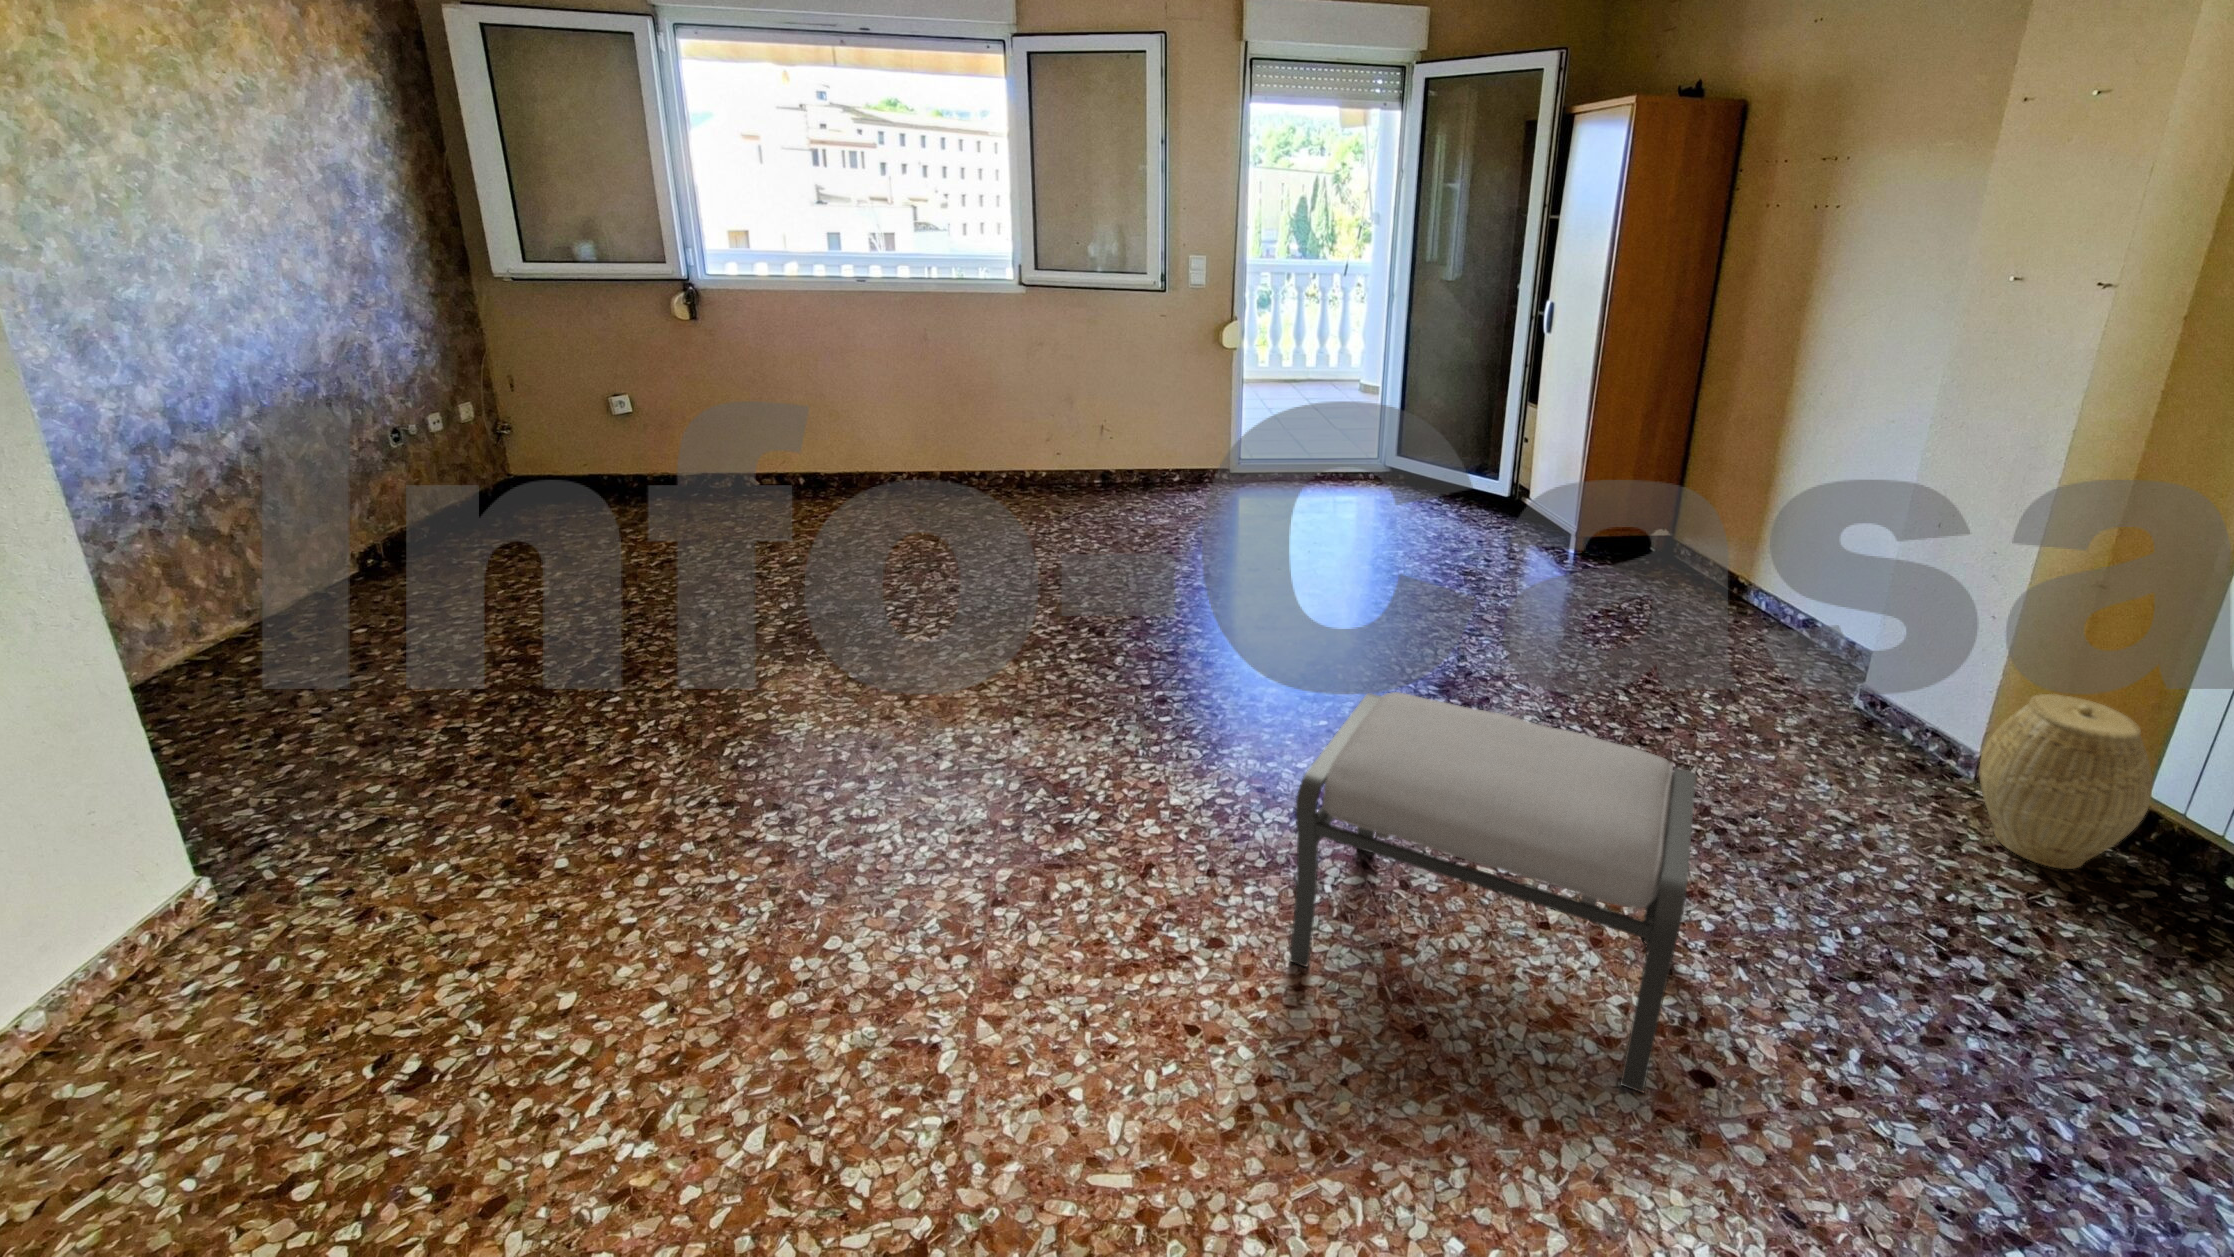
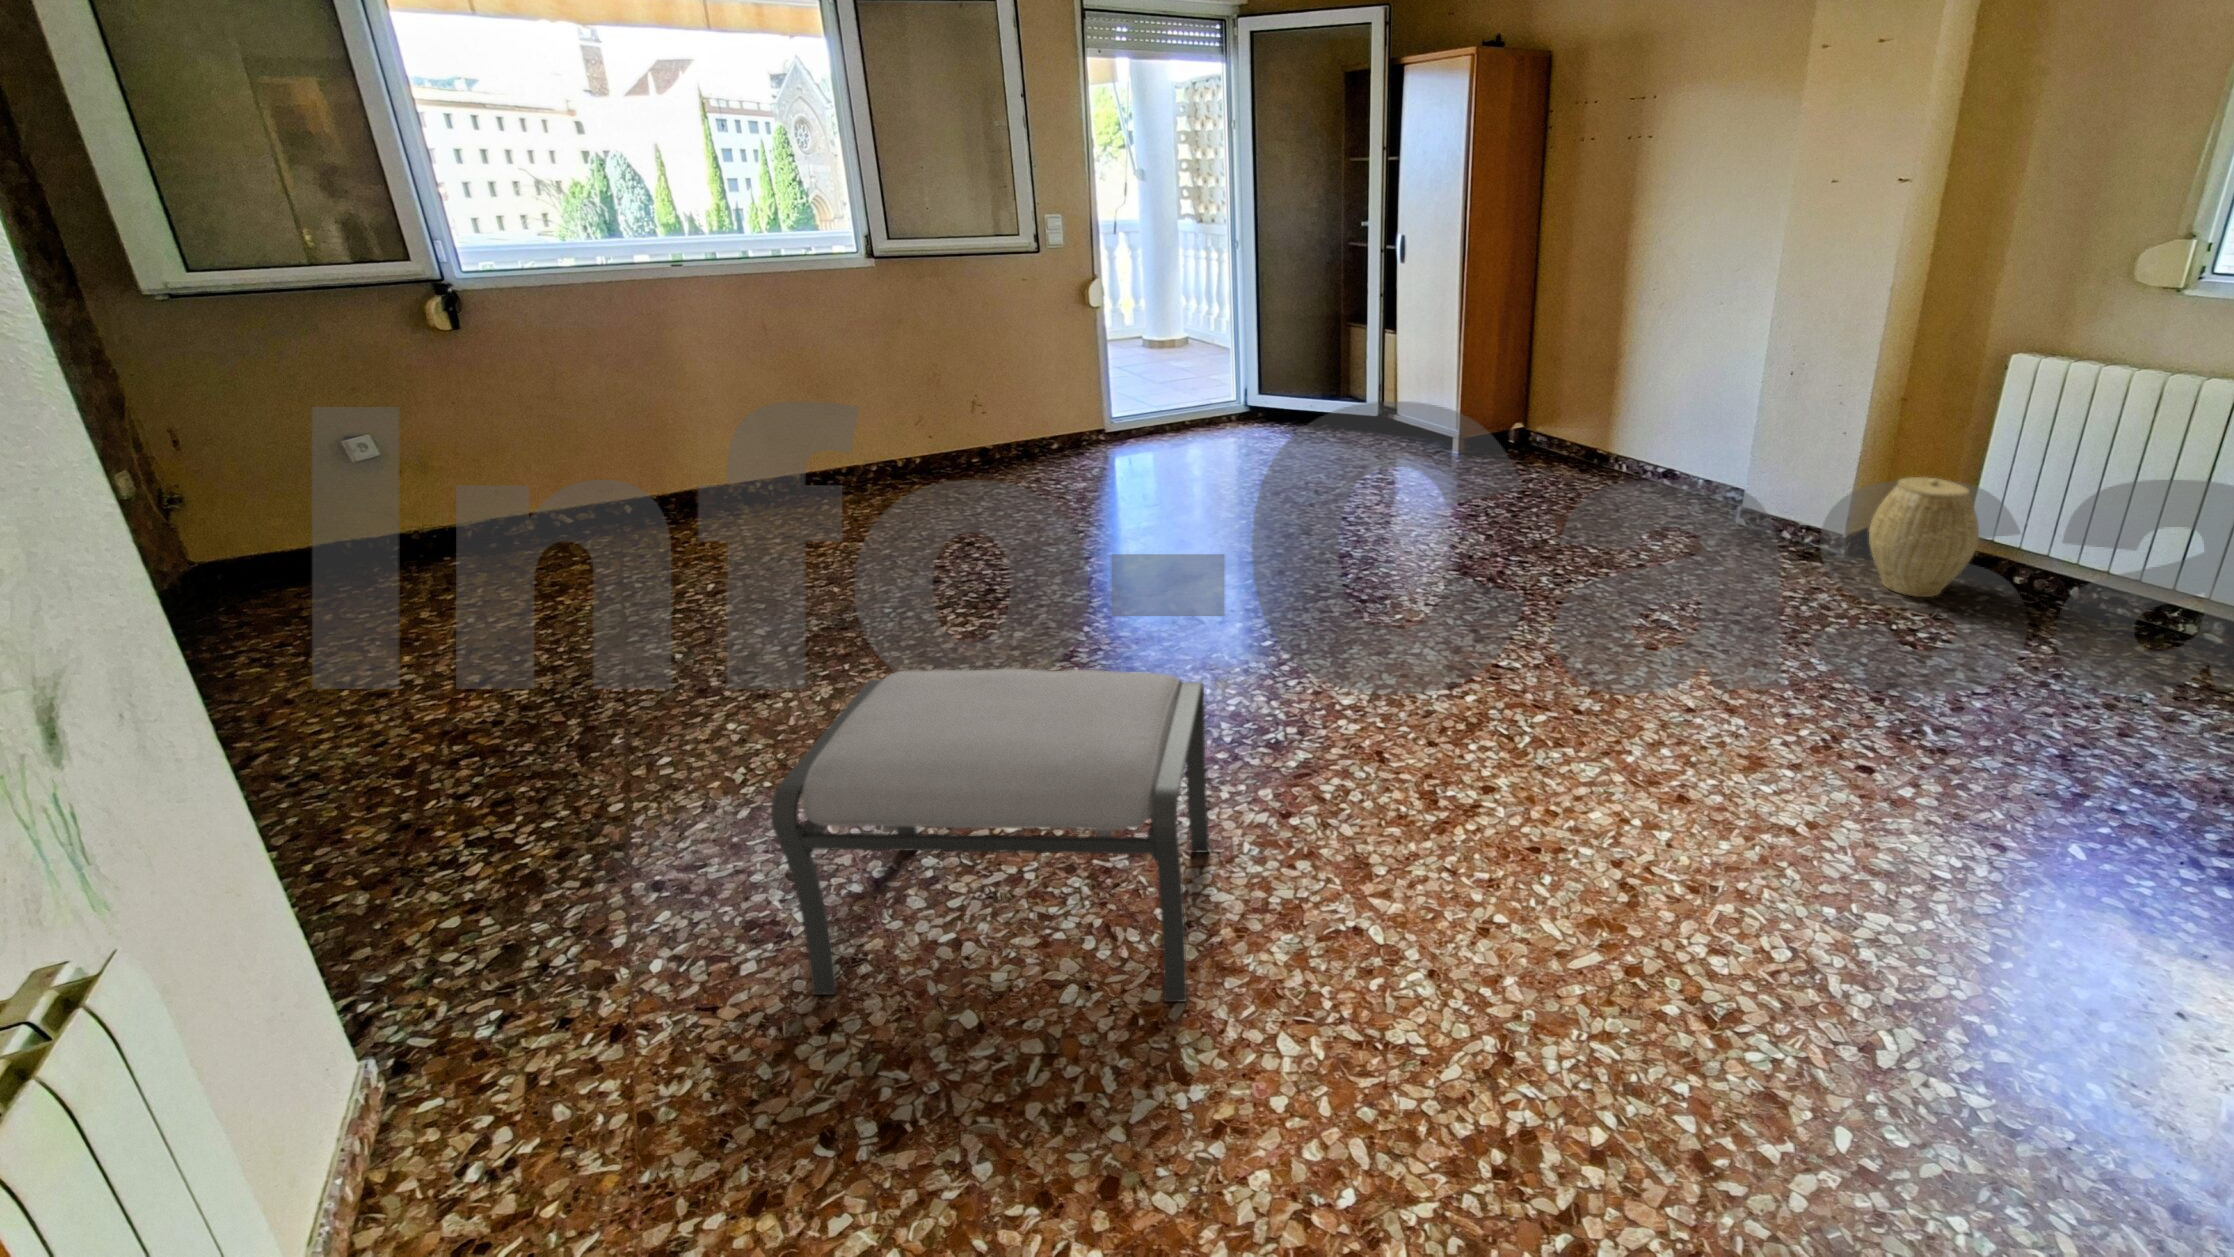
ottoman: present [1289,692,1696,1093] -> present [770,669,1209,1002]

